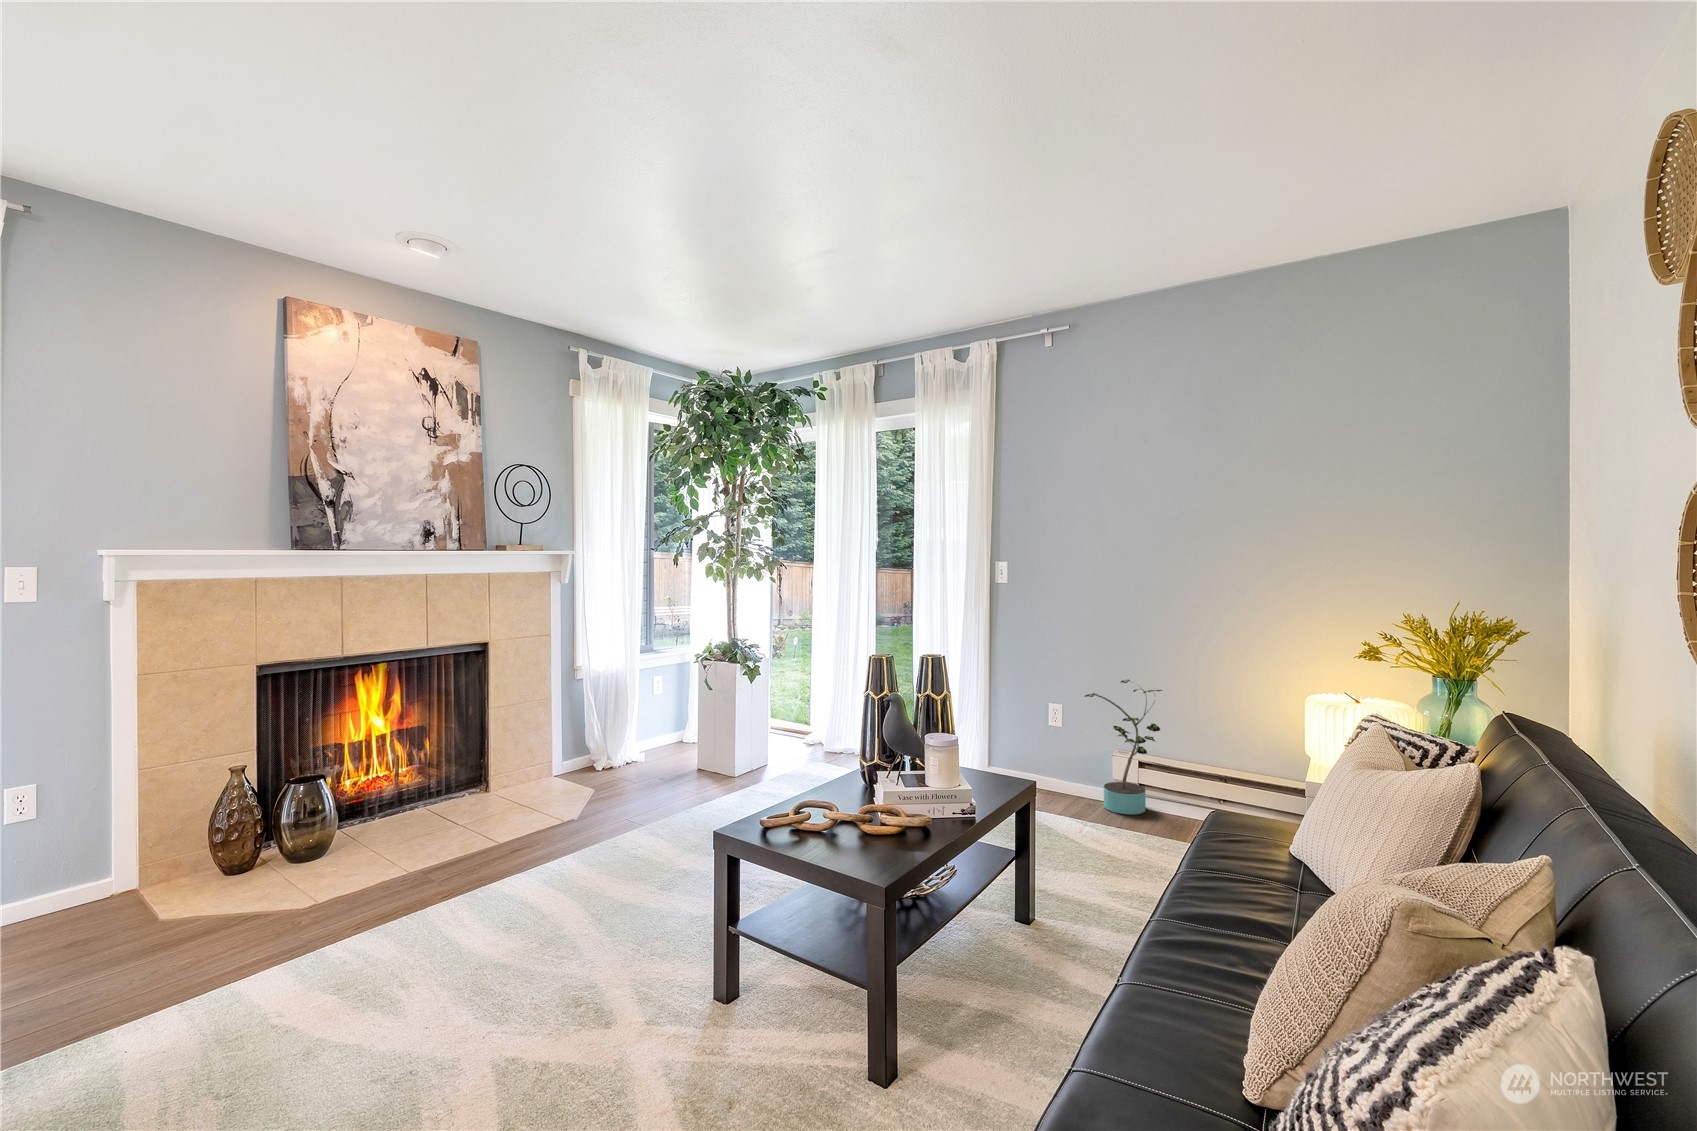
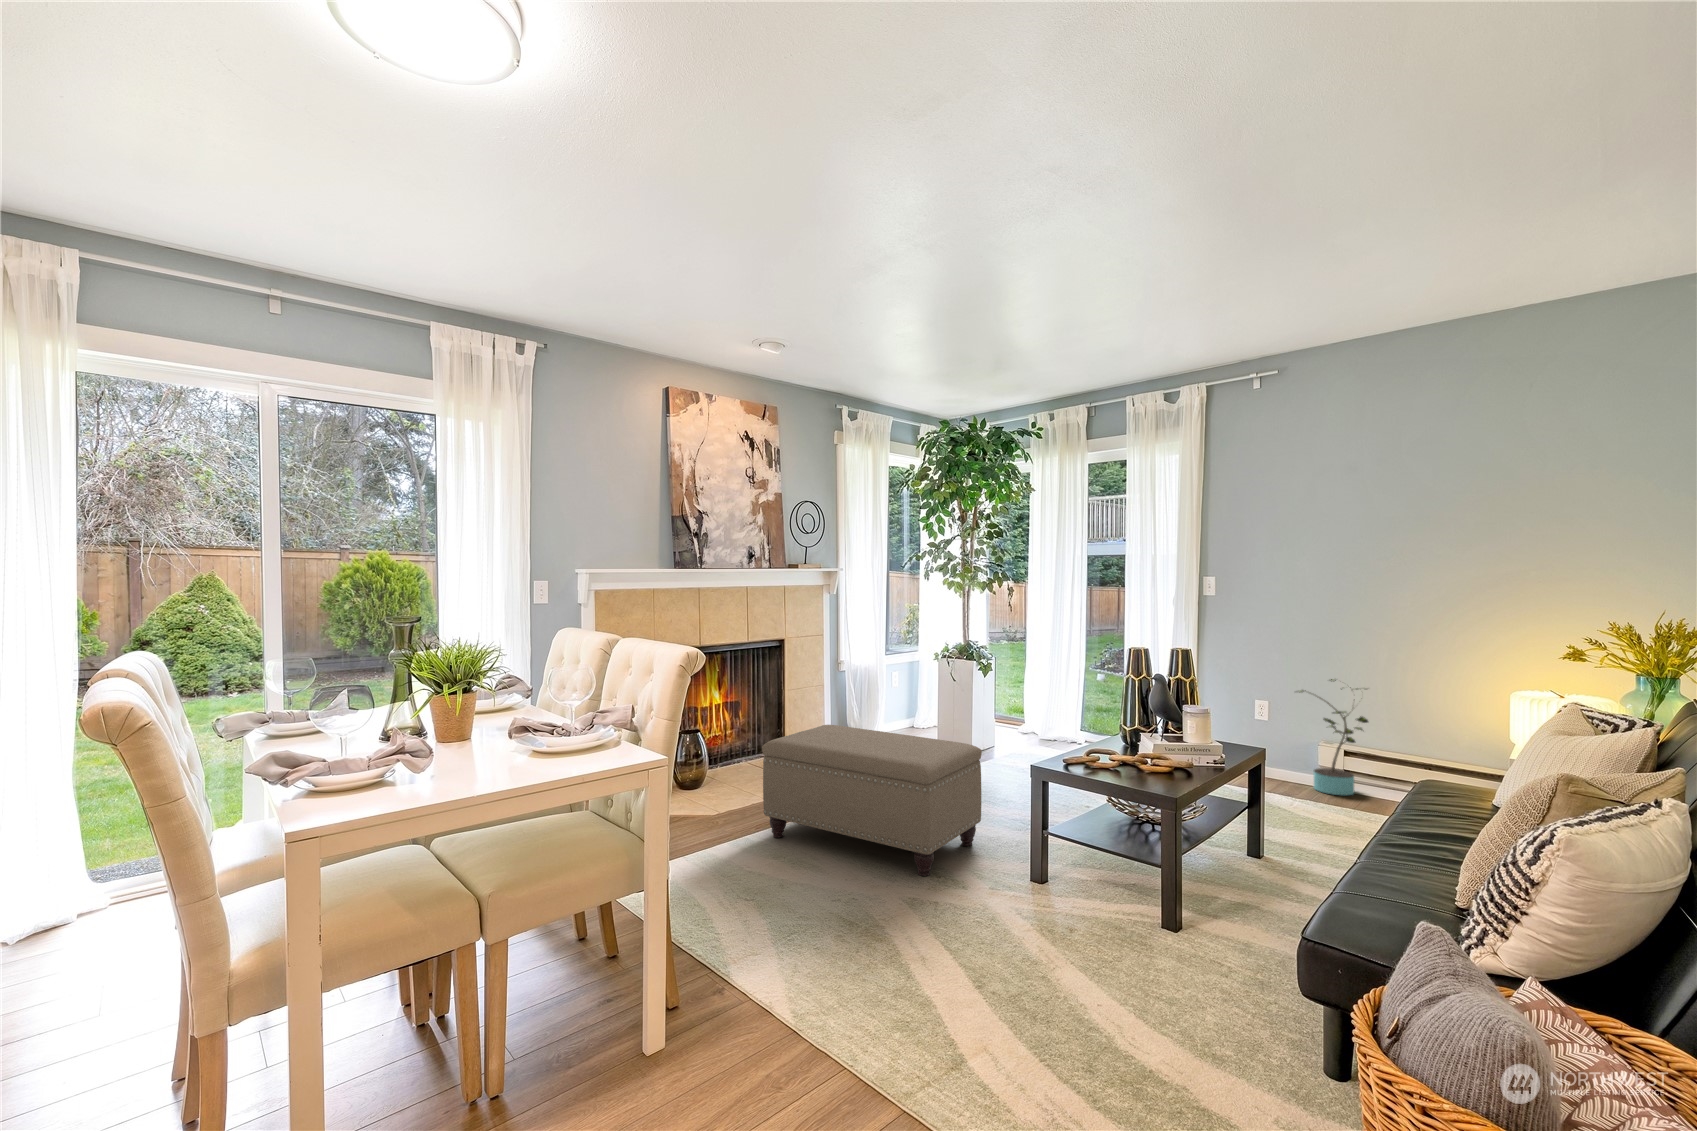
ottoman: none [356,765,678,995] -> present [762,725,982,876]

